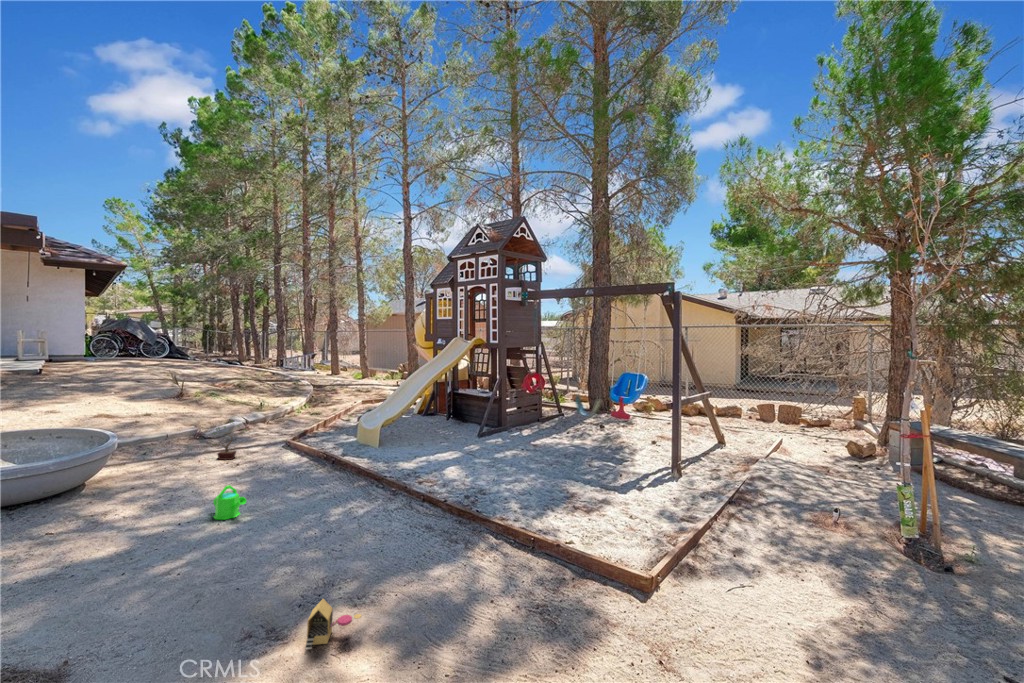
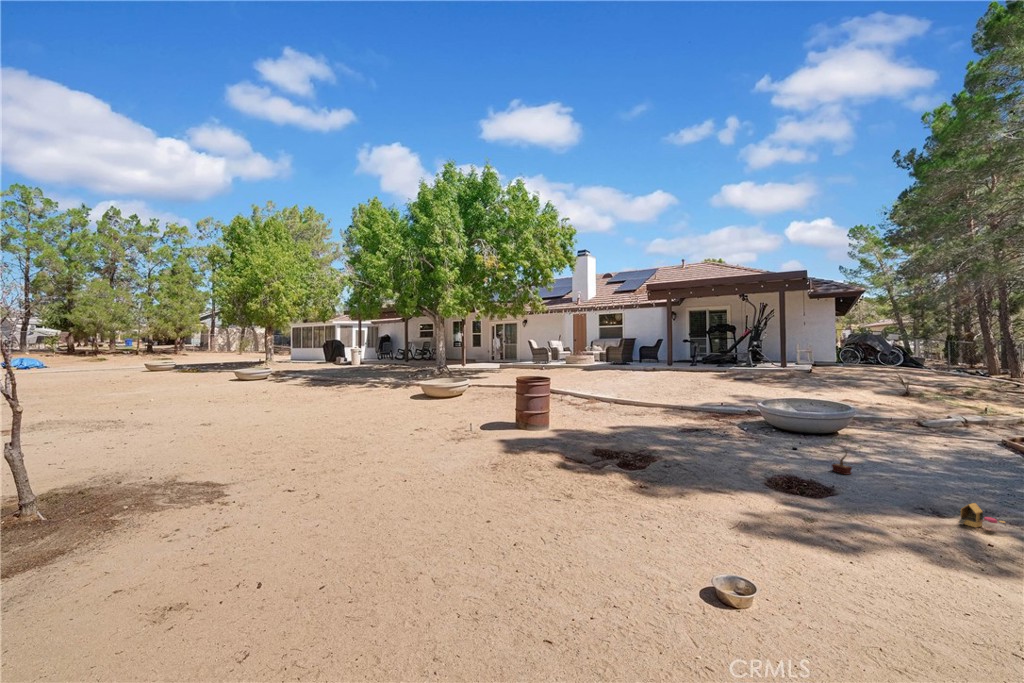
potted plant: present [213,421,247,460] -> present [829,435,861,475]
watering can: present [213,485,246,520] -> none [918,446,943,469]

